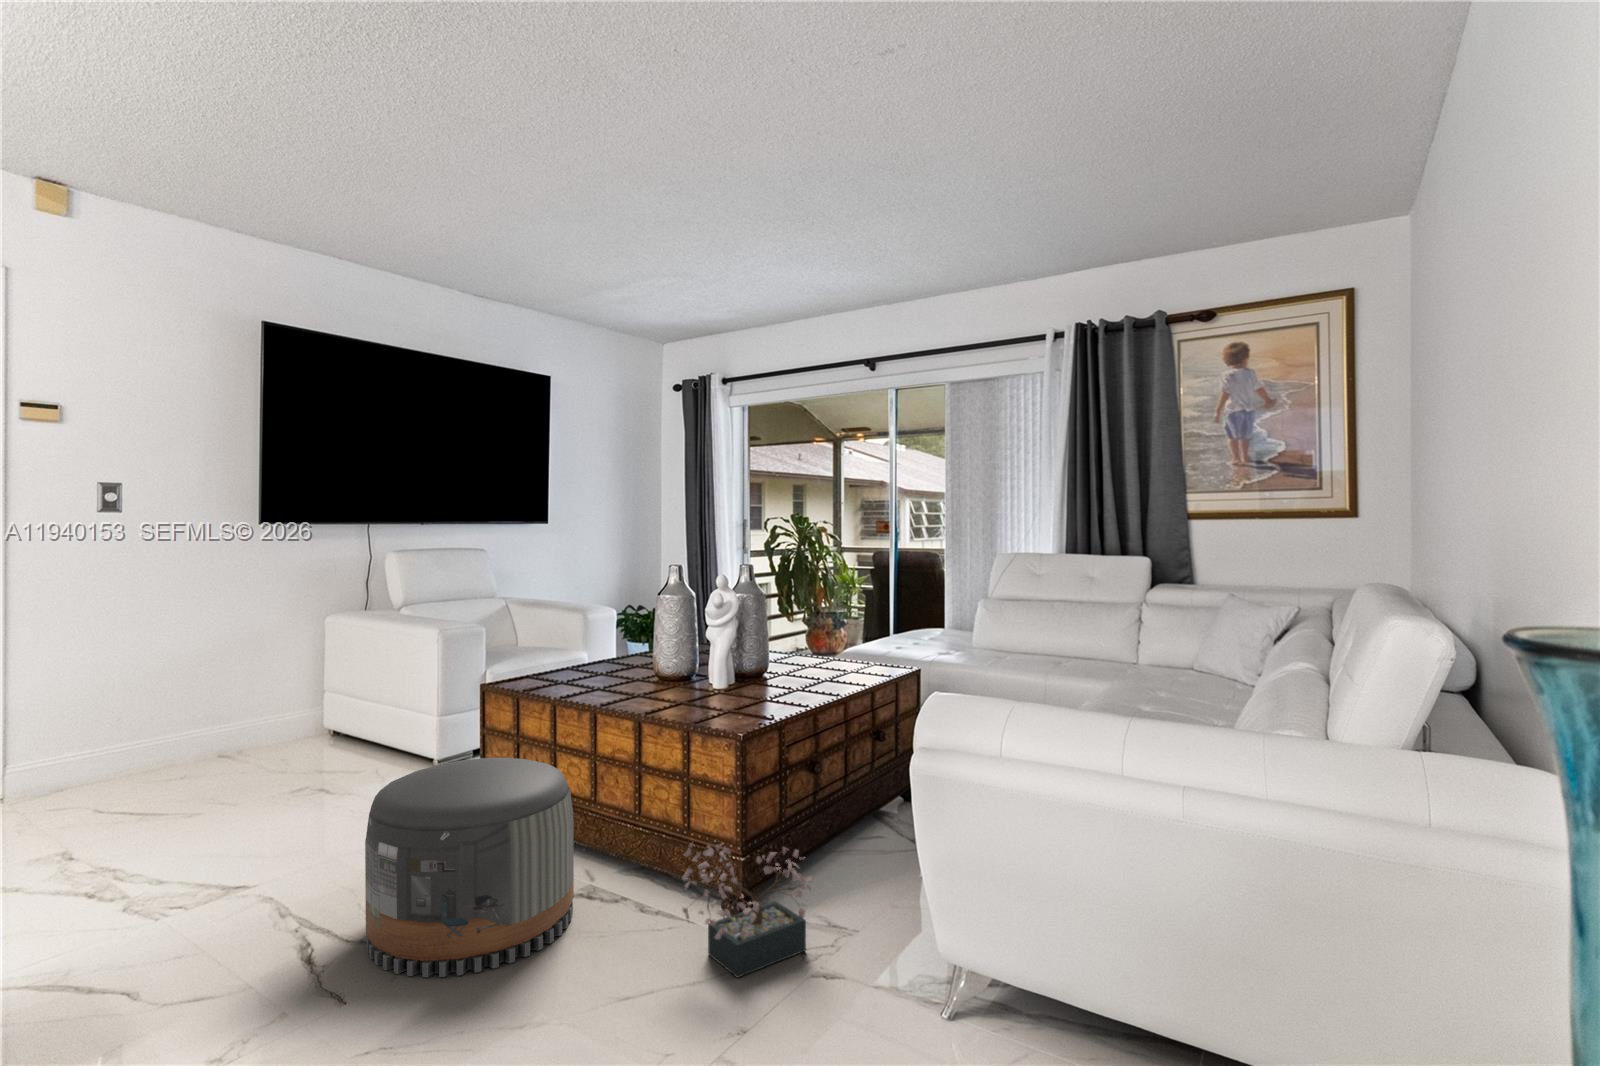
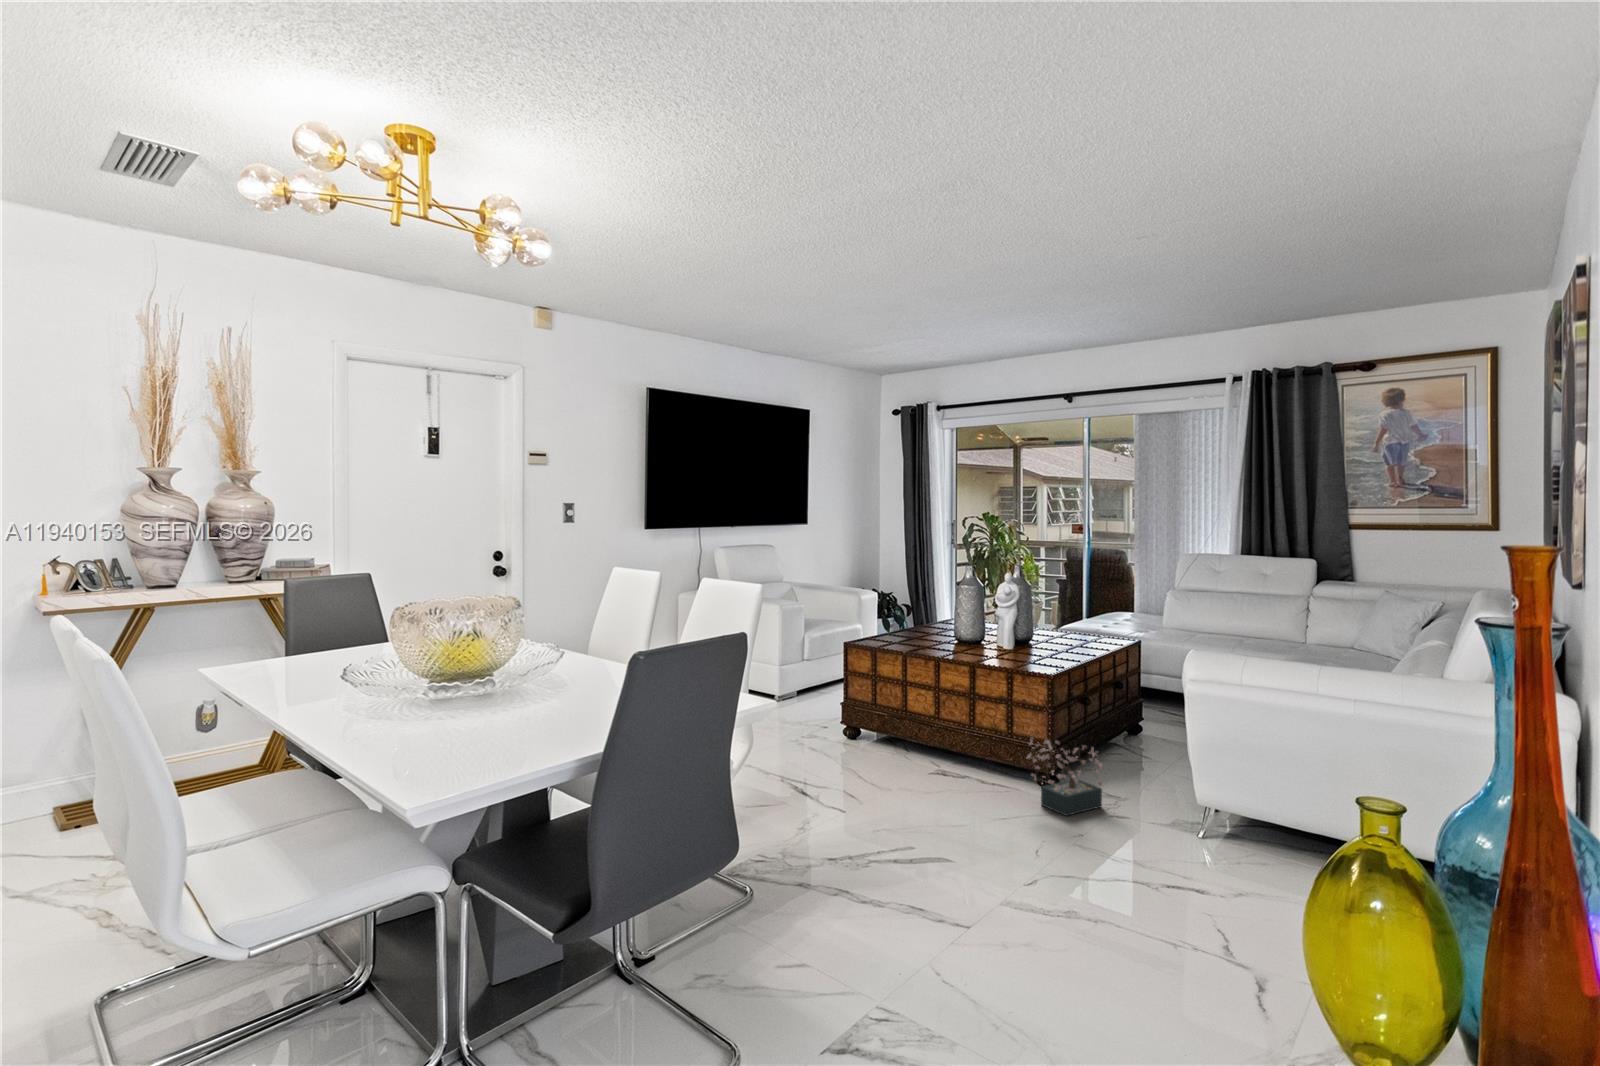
pouf: present [365,758,574,977] -> none [829,686,946,805]

